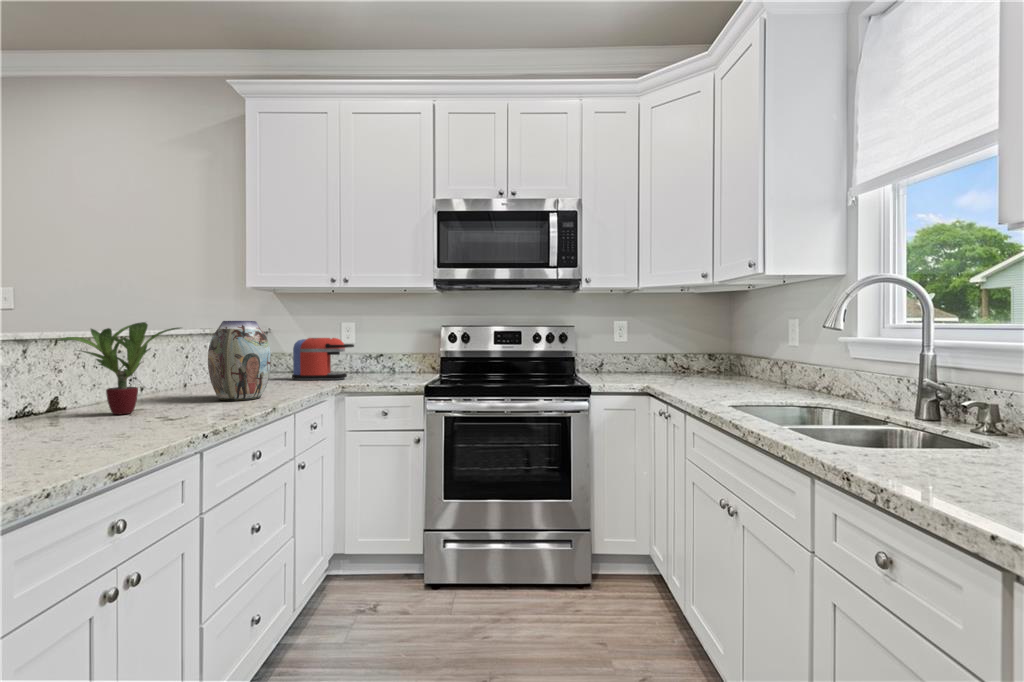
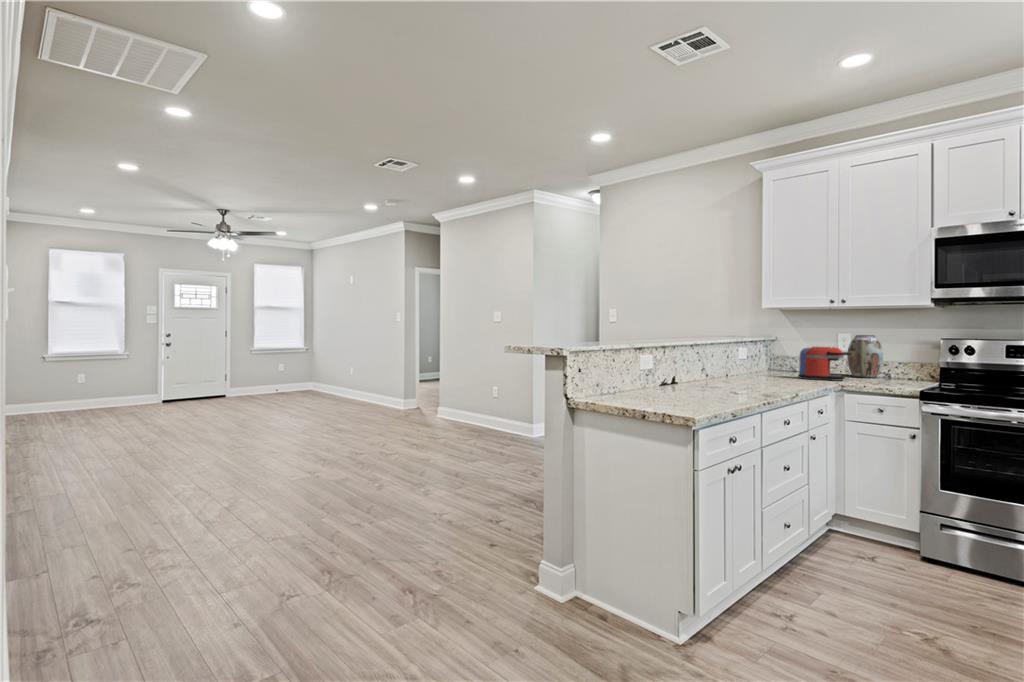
vase: present [208,321,271,401] -> present [847,335,883,378]
potted plant: present [57,322,180,415] -> none [684,338,745,389]

